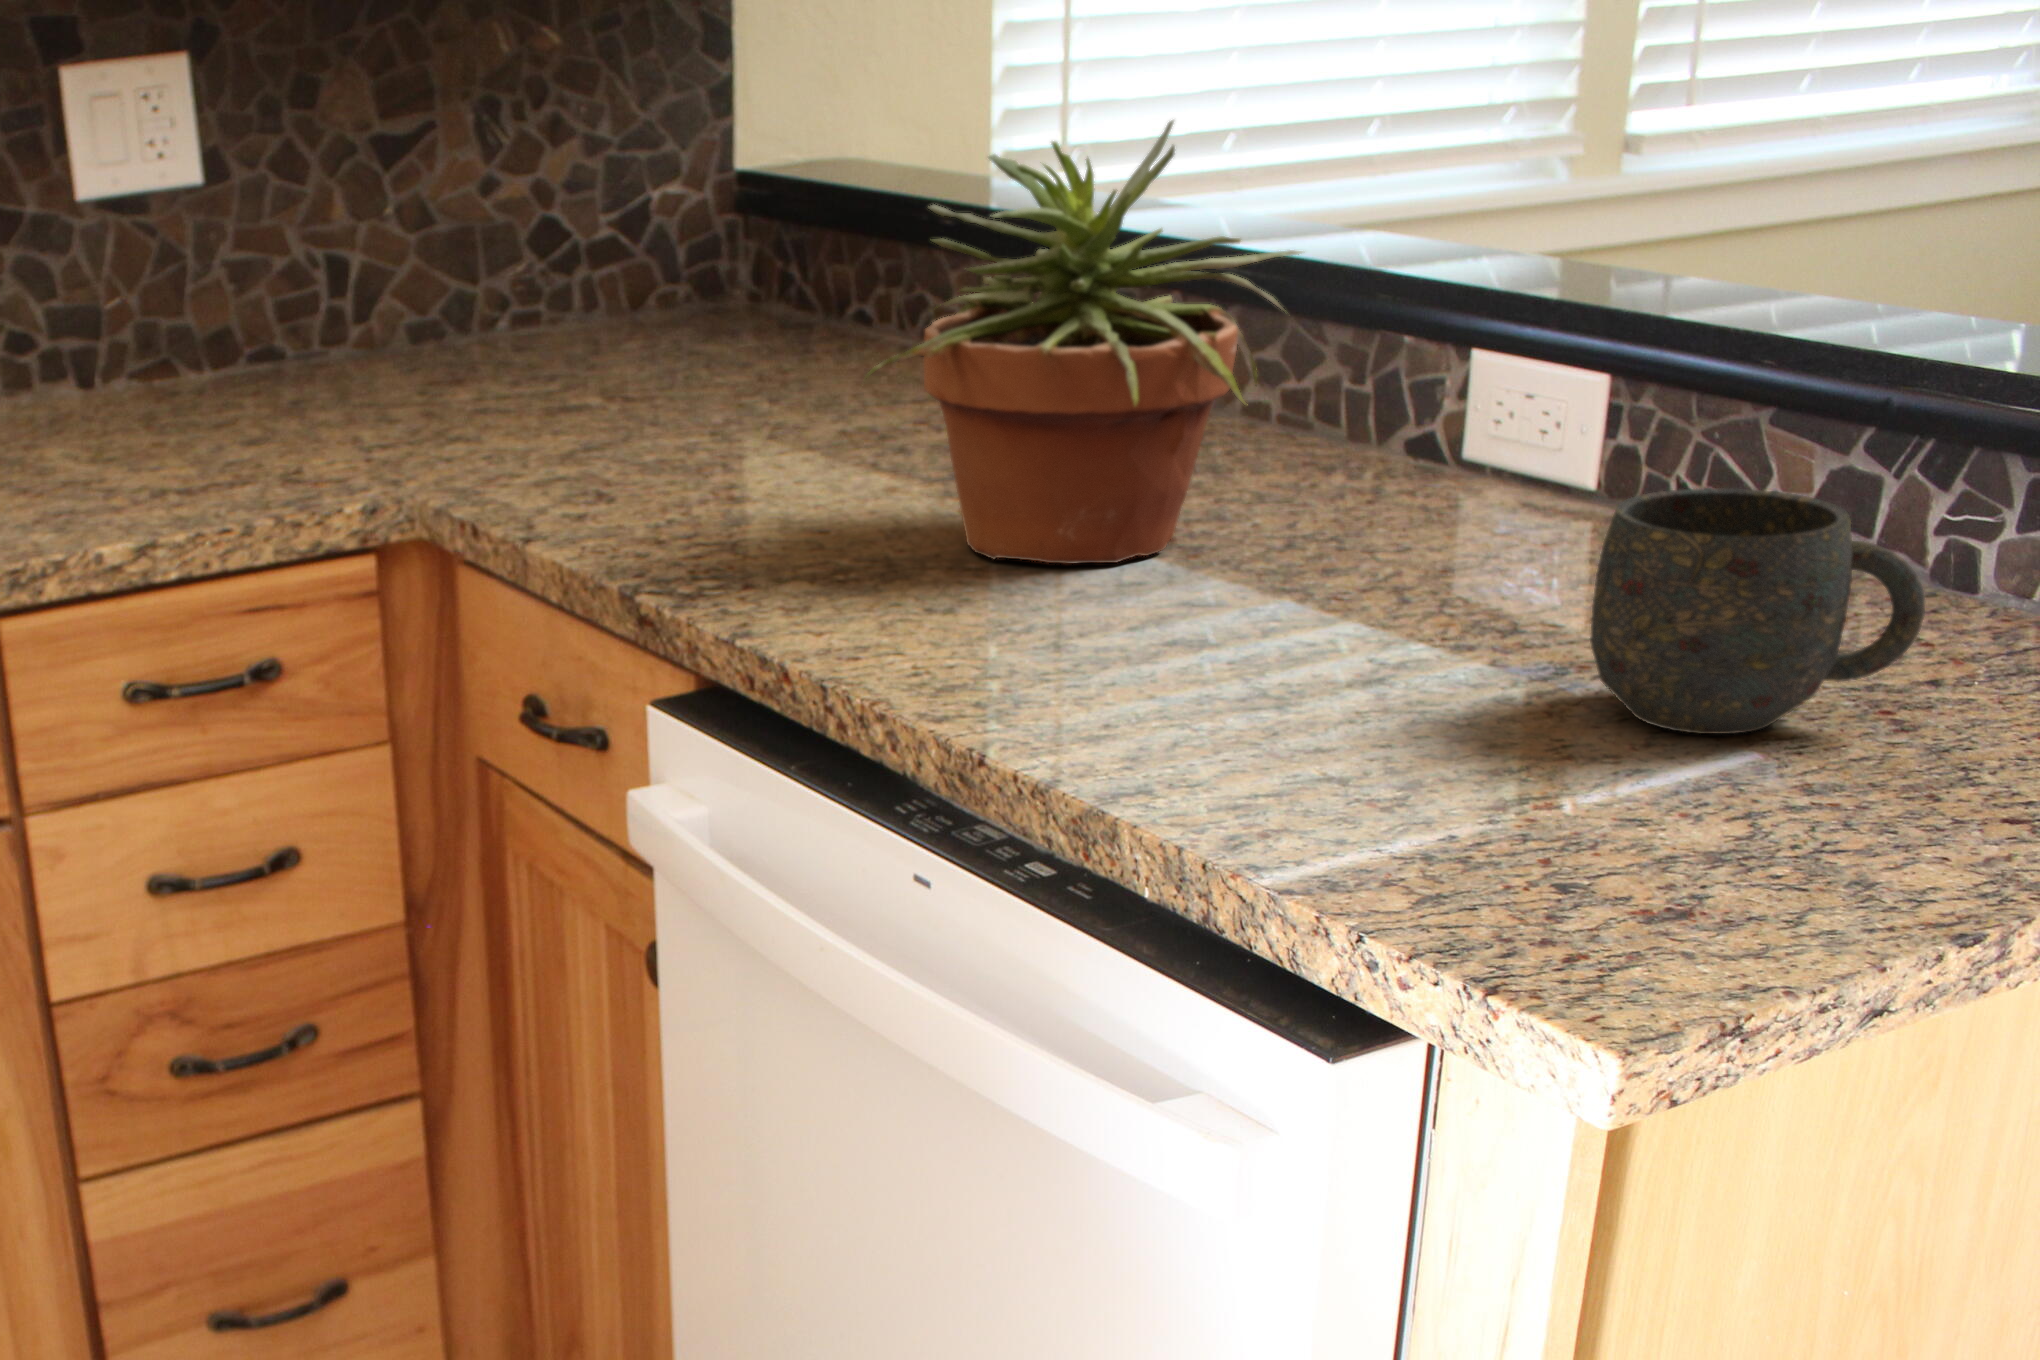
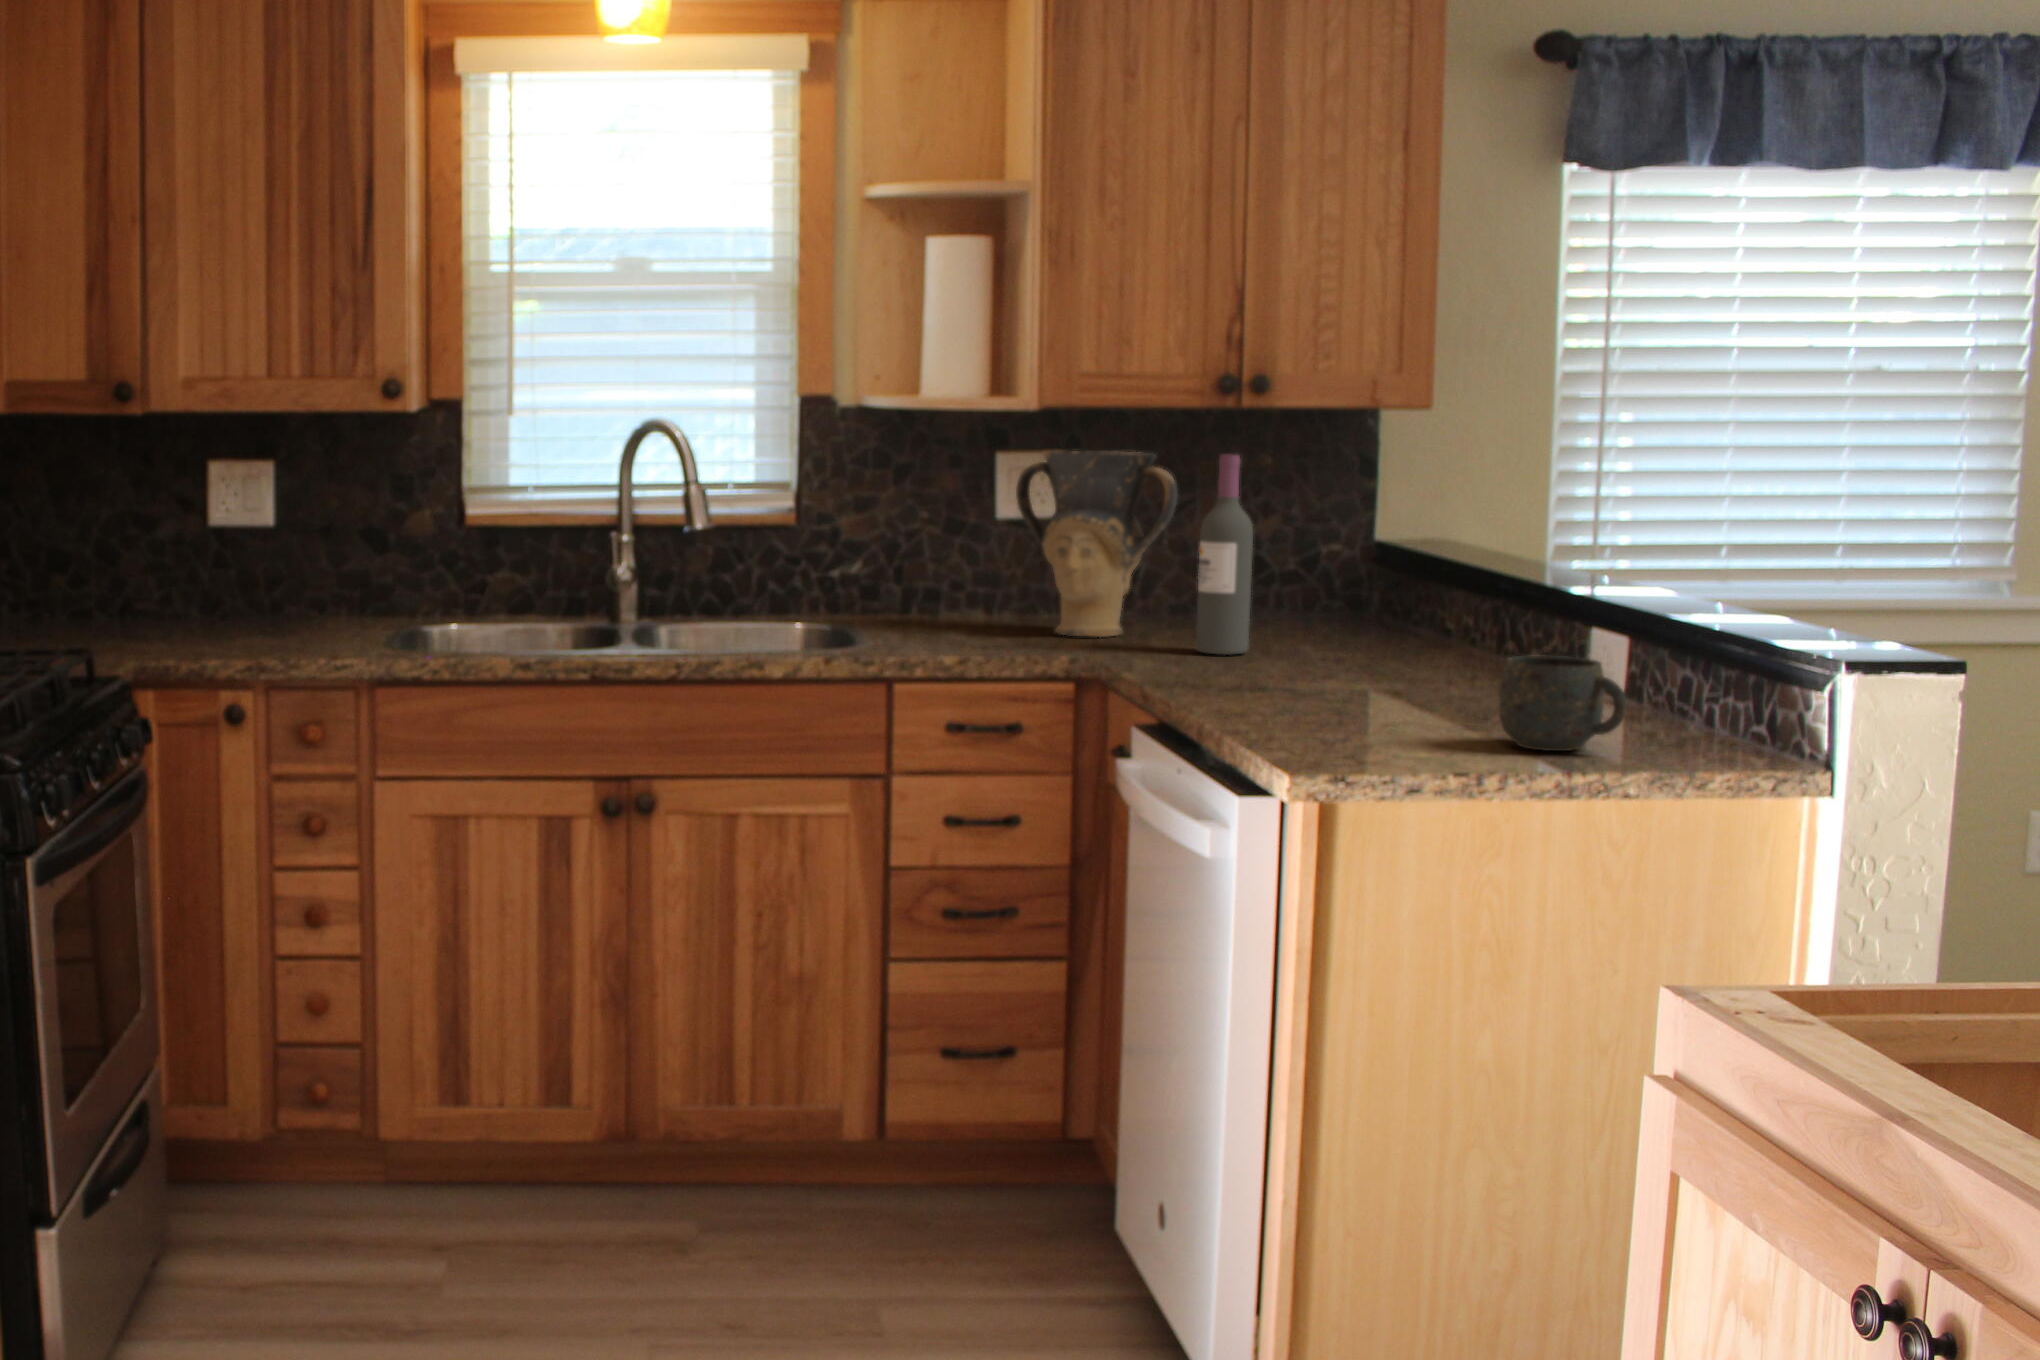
wine bottle: none [578,43,691,473] -> present [1196,455,1253,655]
vase: none [154,53,487,454] -> present [1016,451,1178,637]
potted plant: present [866,120,1301,564] -> none [1271,503,1517,695]

